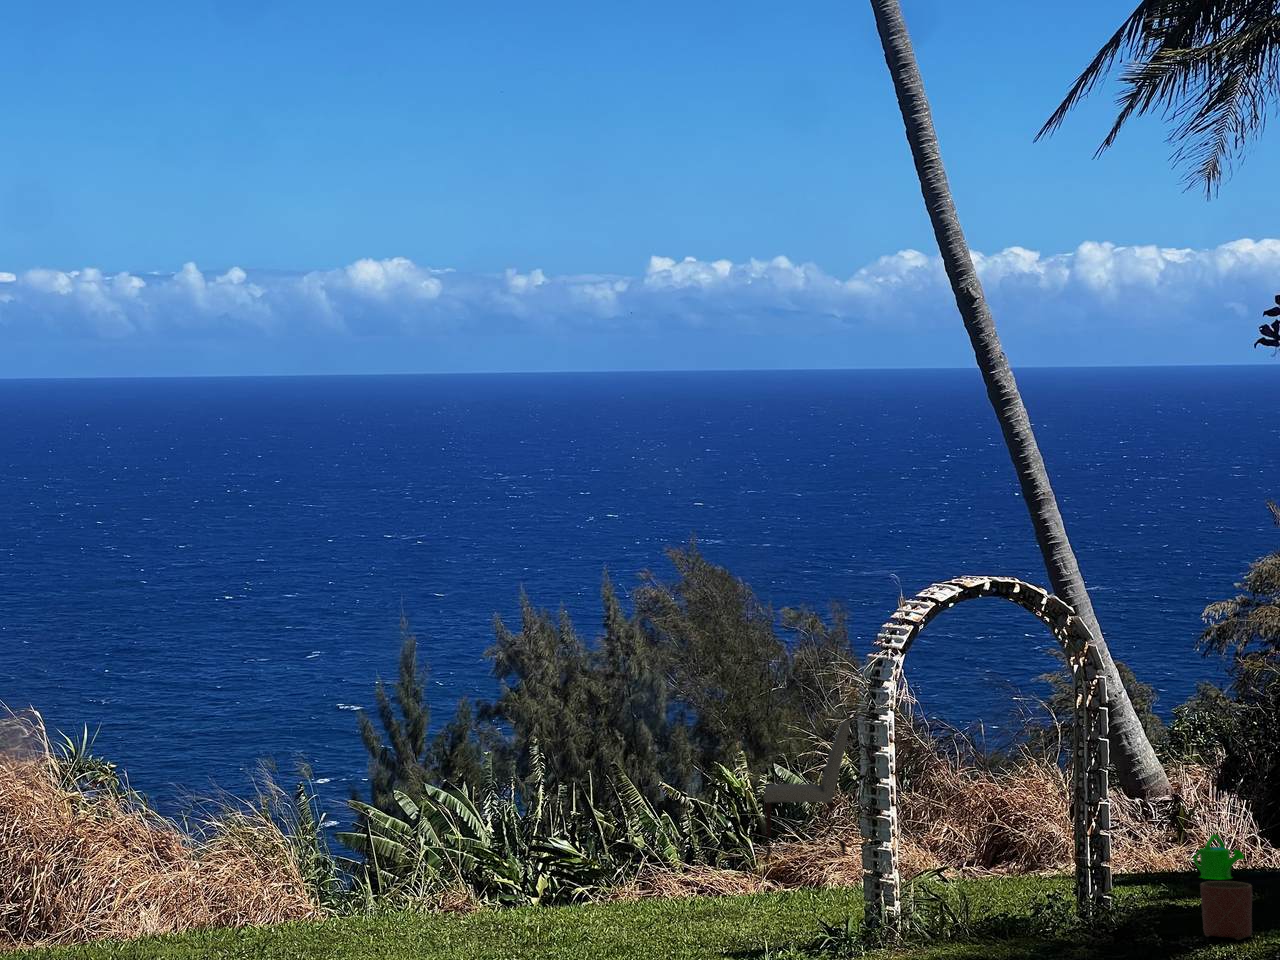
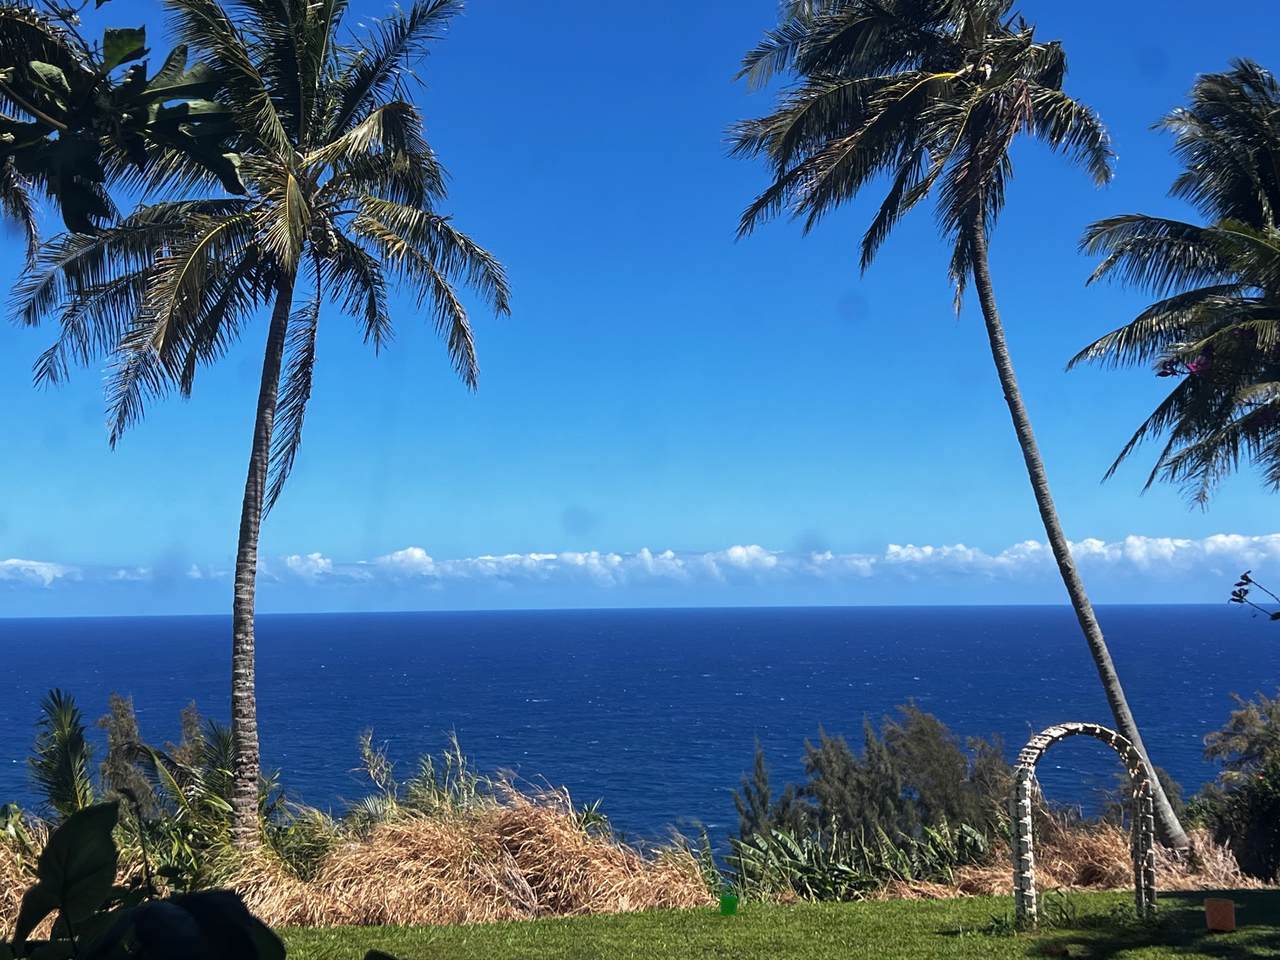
chair: present [764,720,850,855] -> none [952,800,1001,877]
watering can: present [1193,834,1244,880] -> present [720,887,740,915]

